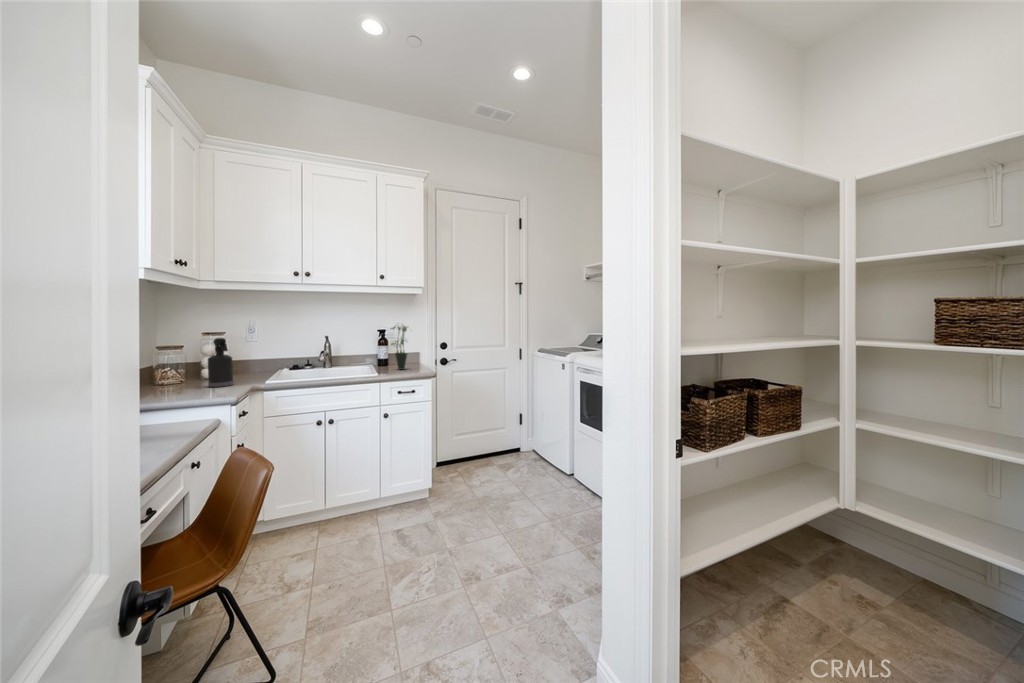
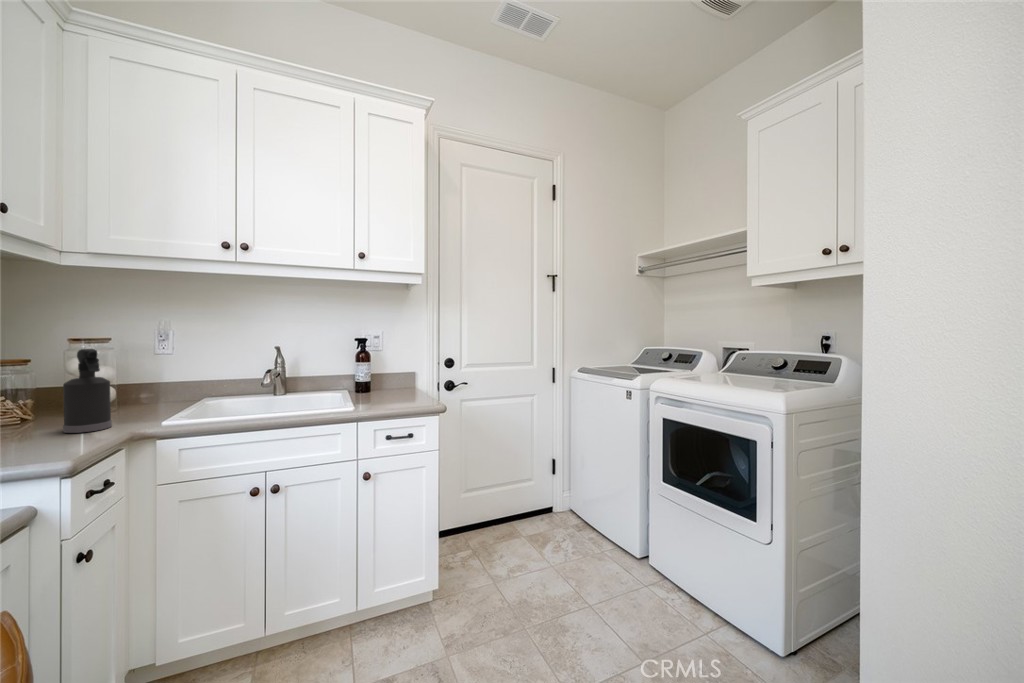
potted plant: present [391,326,407,370] -> none [375,328,407,399]

